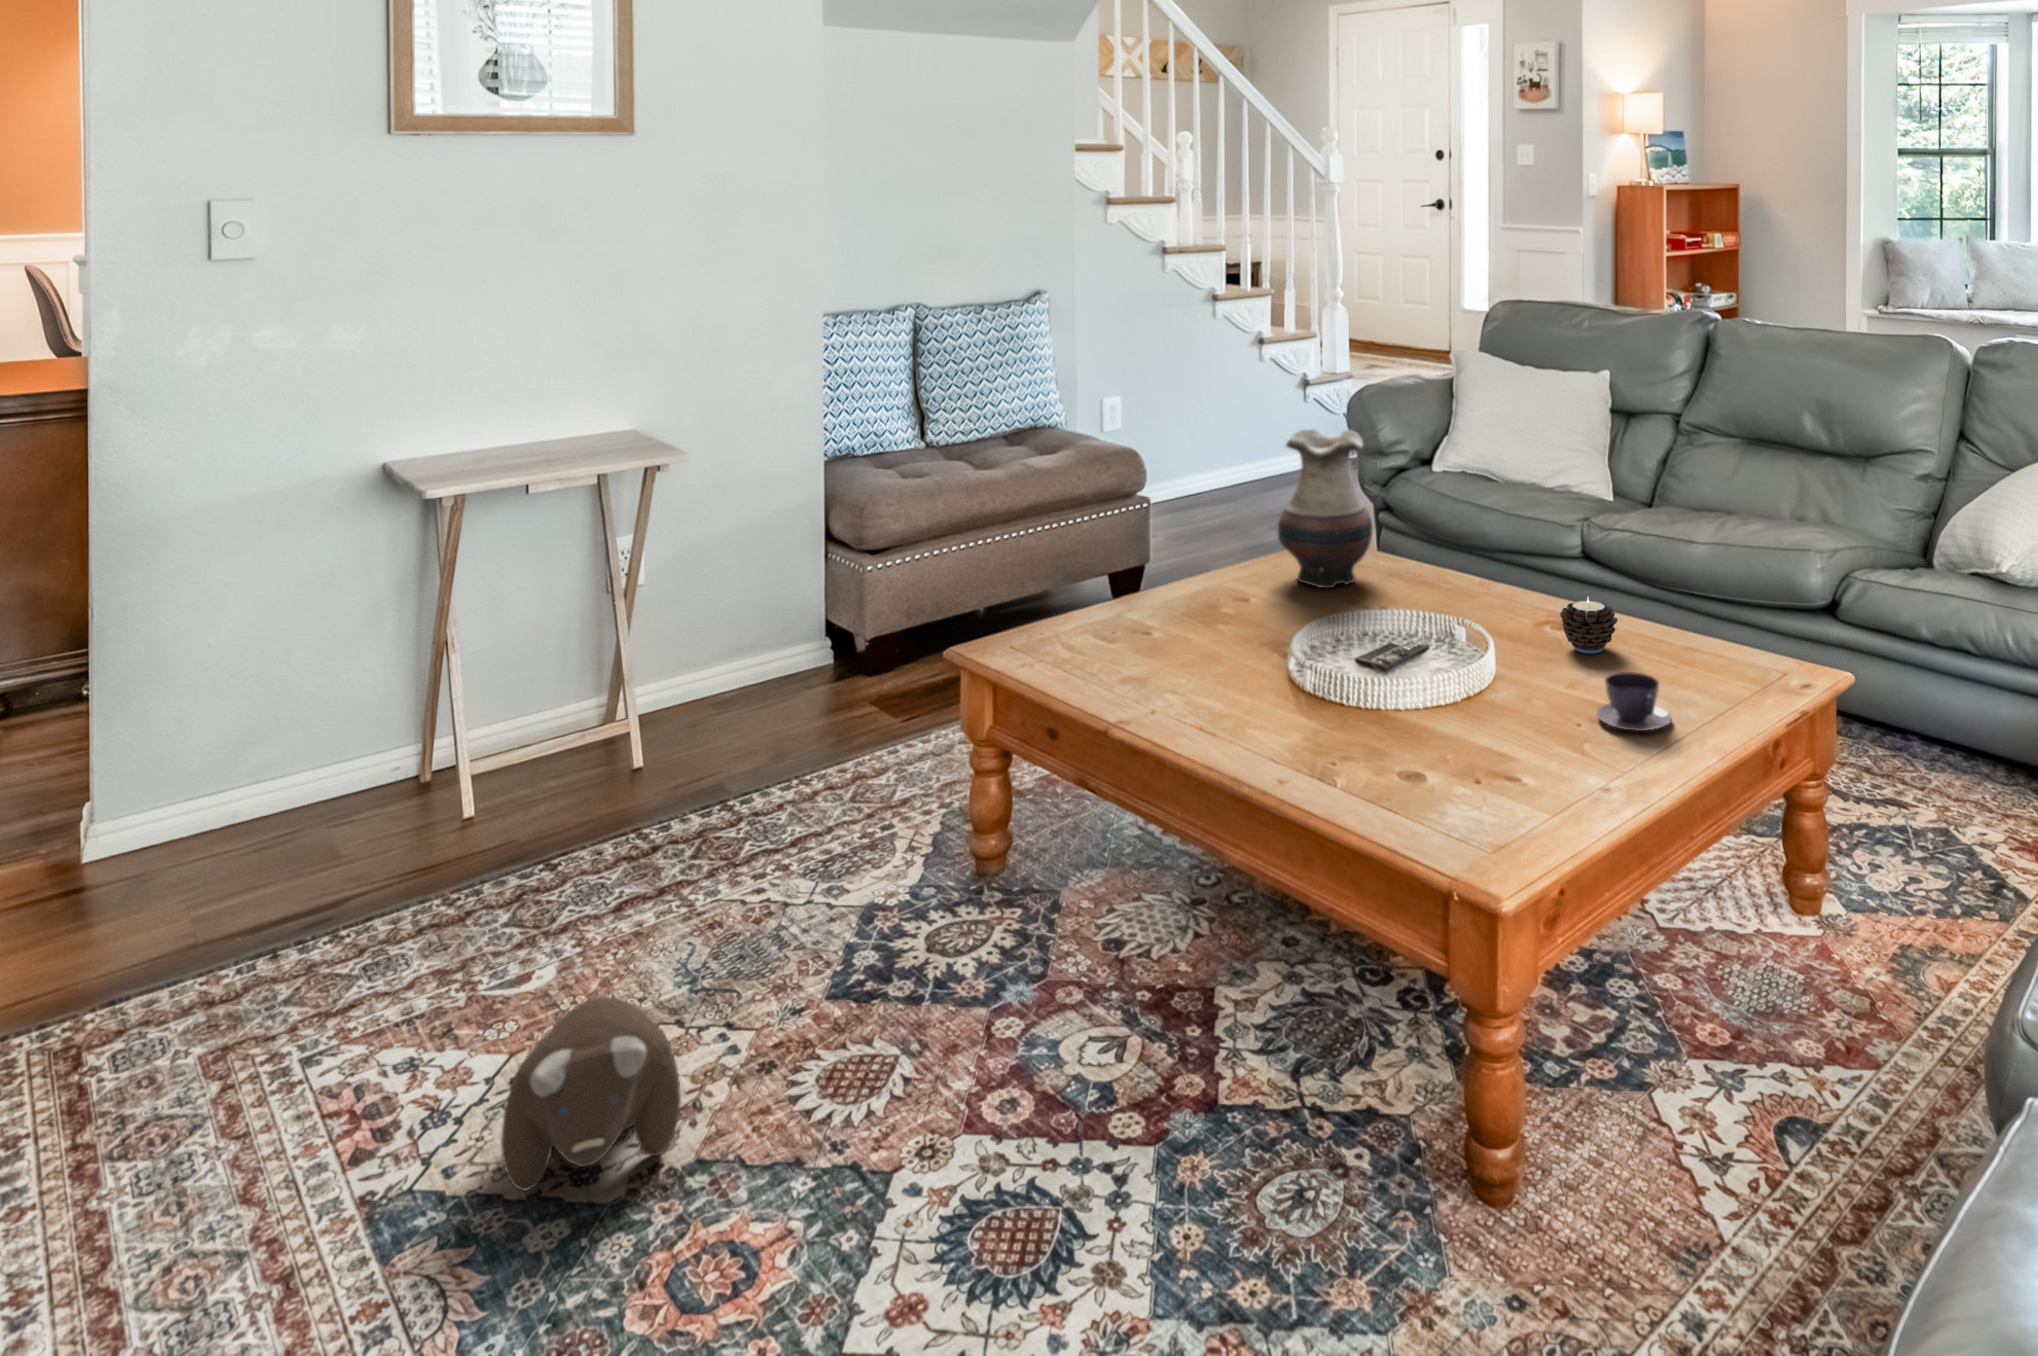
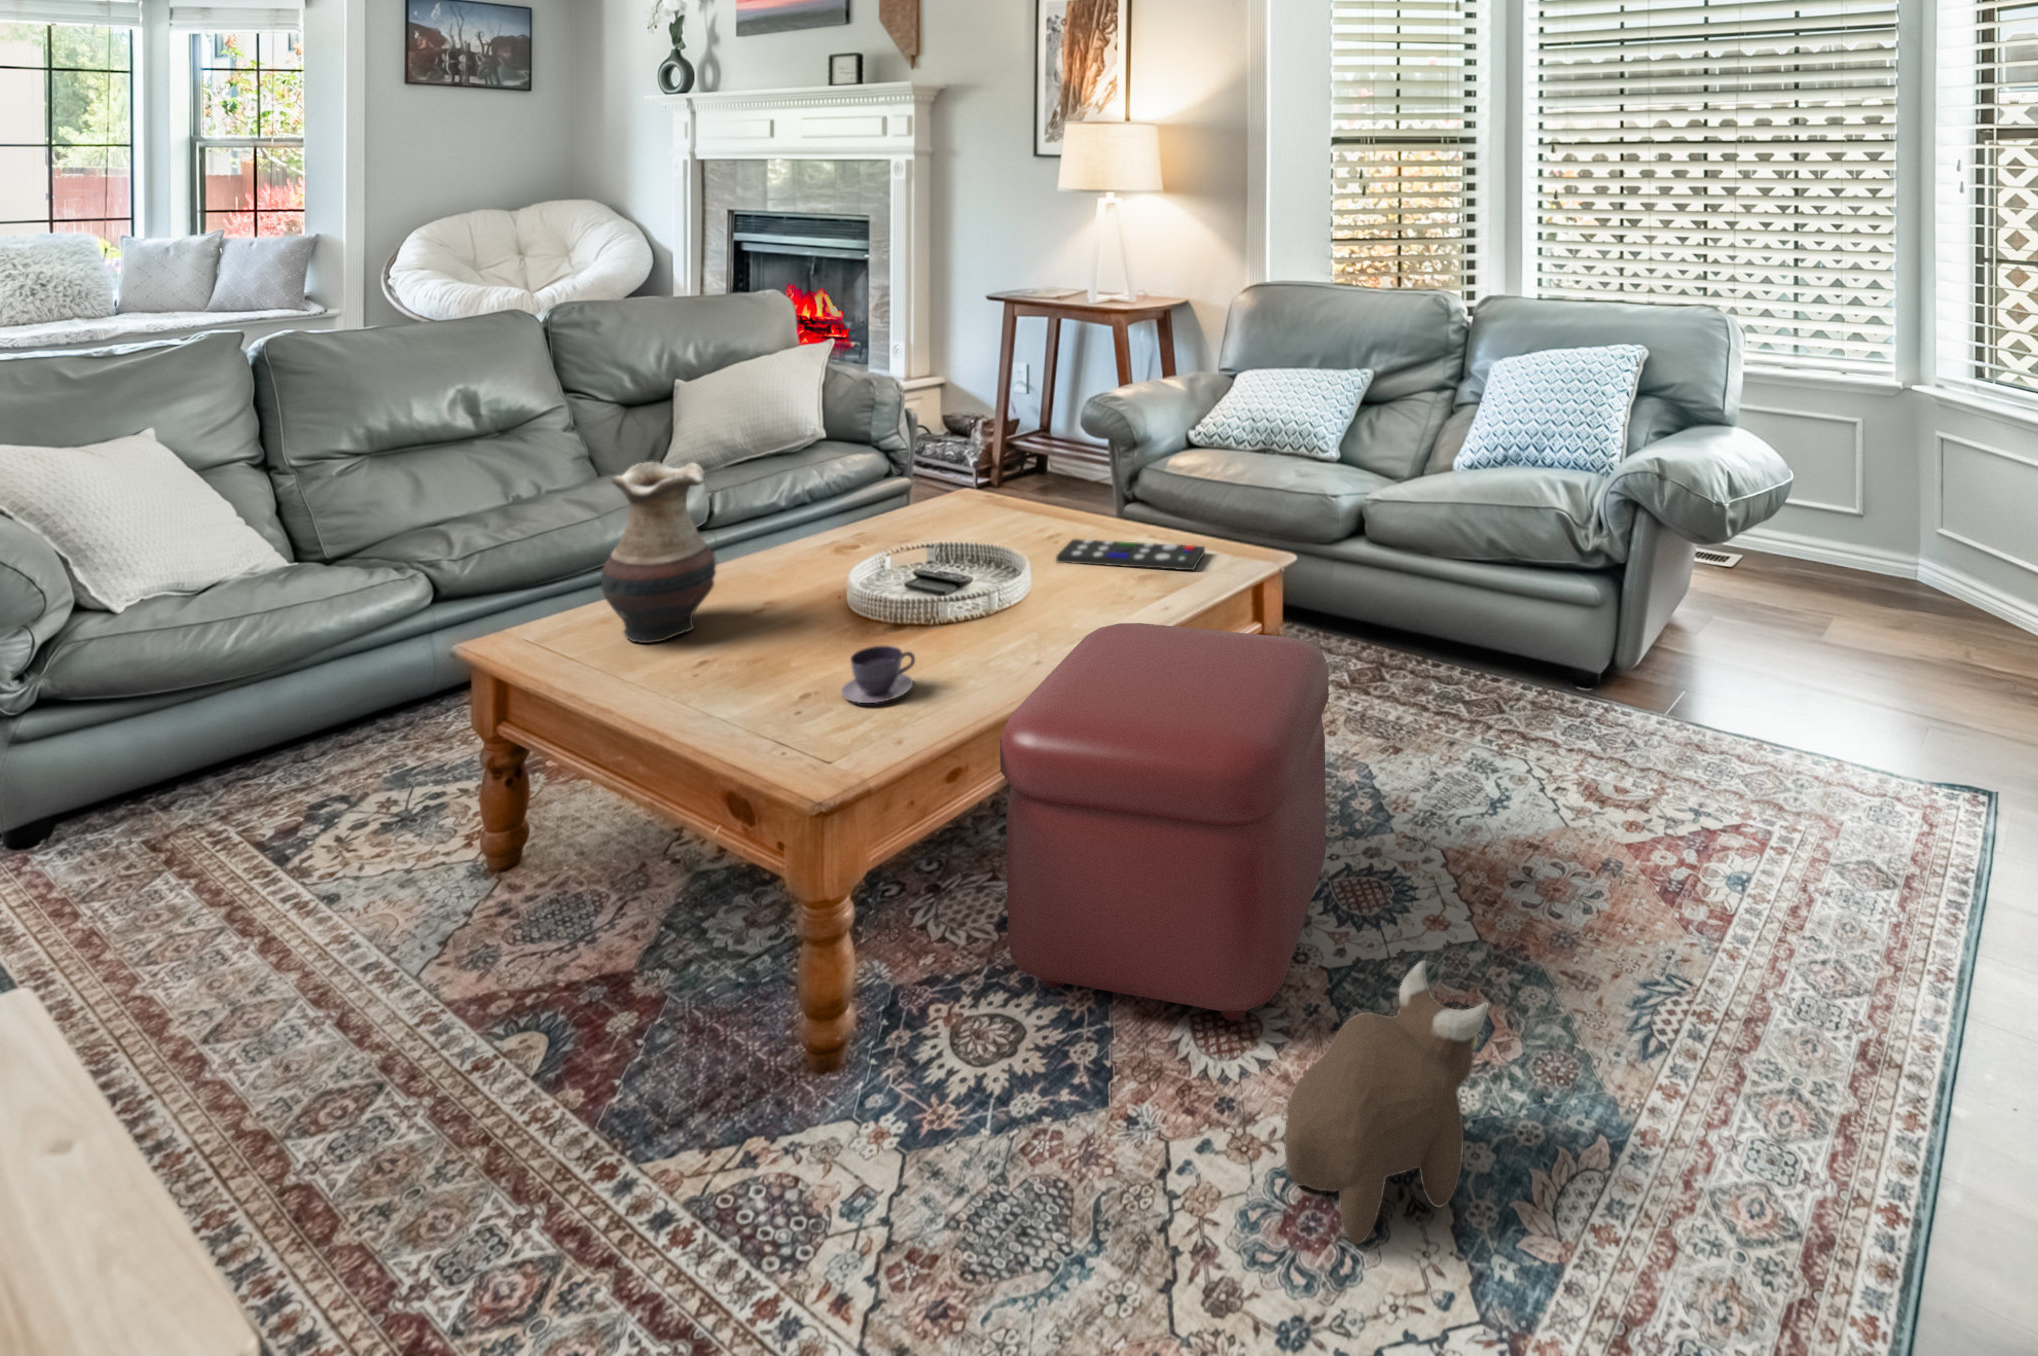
candle: present [1560,597,1618,653] -> none [881,498,927,542]
teacup: present [1597,672,1671,731] -> present [841,646,915,703]
ottoman: none [819,702,1253,1170] -> present [1000,623,1329,1021]
remote control: none [1431,719,1563,826] -> present [1056,539,1205,570]

